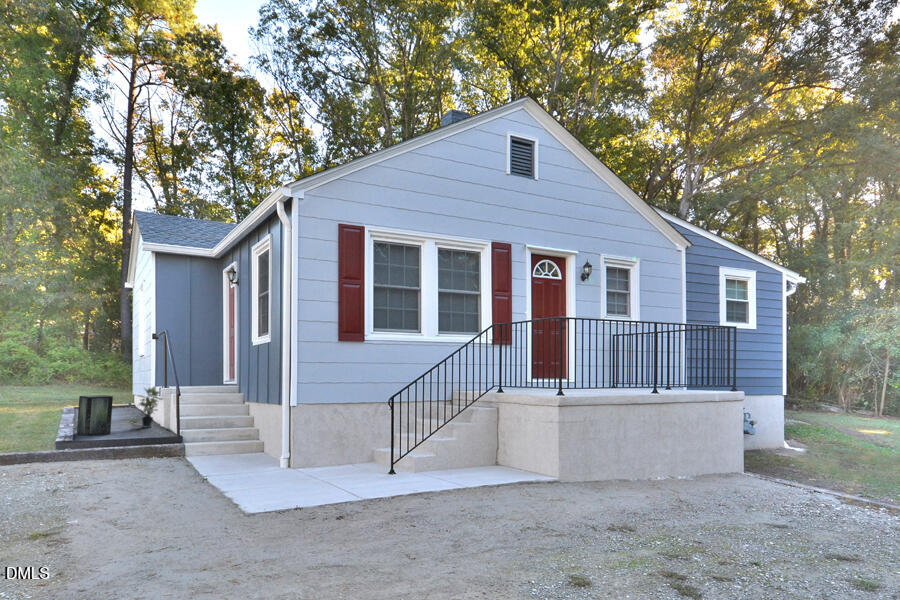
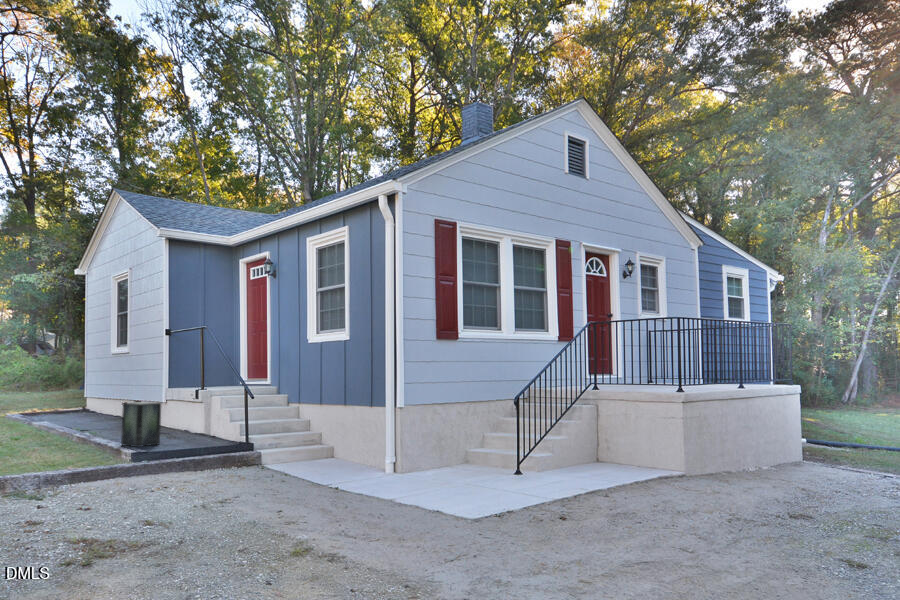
potted plant: present [139,387,159,428] -> none [166,391,192,437]

